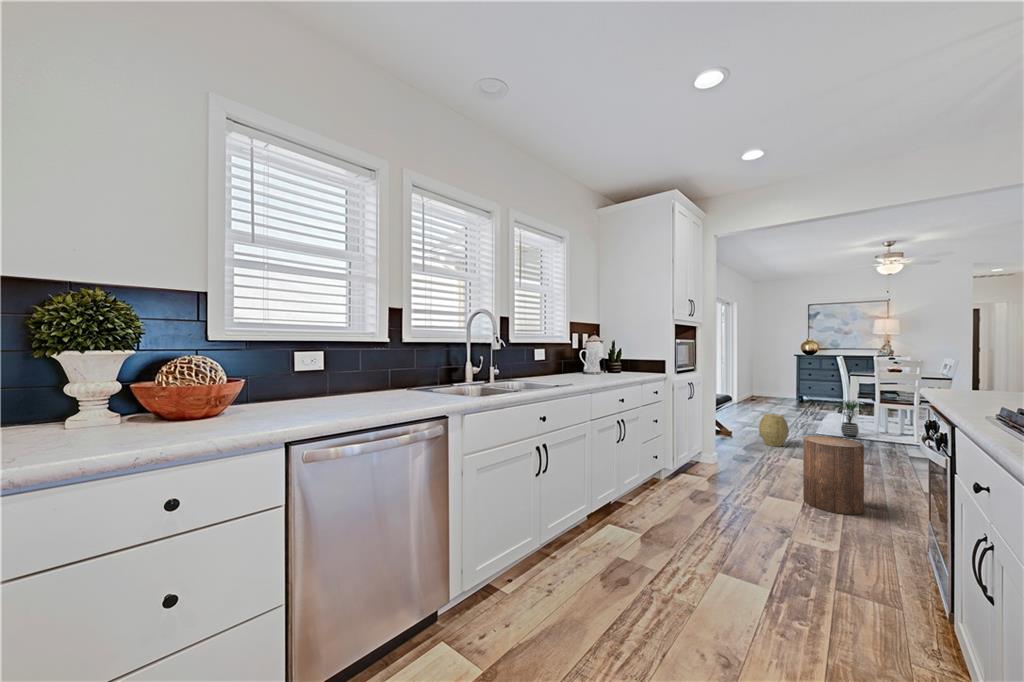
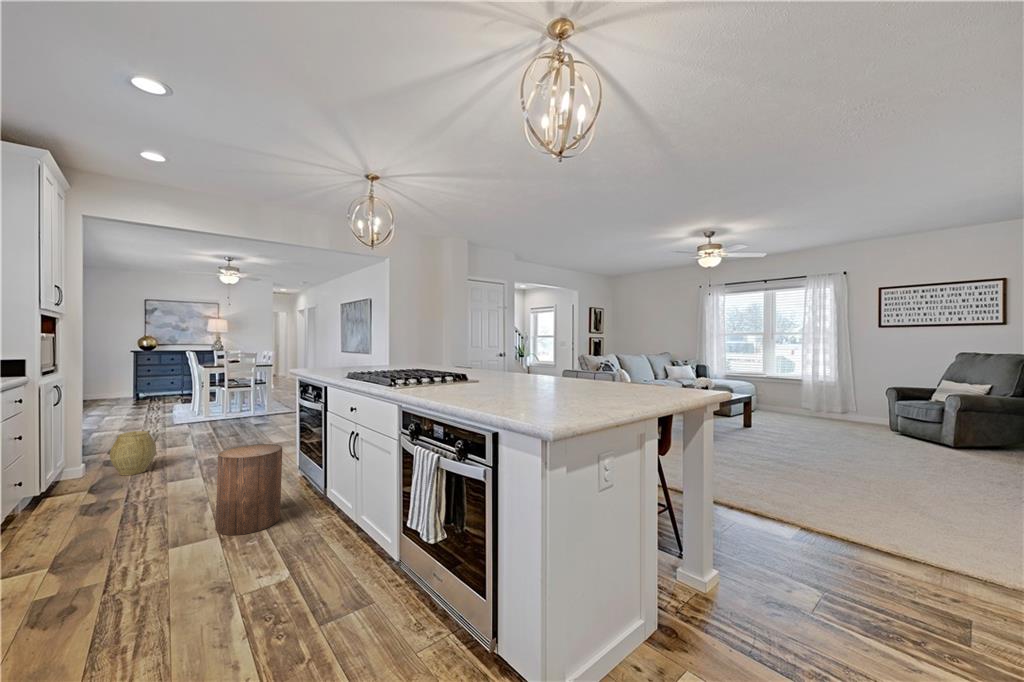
potted plant: present [834,400,862,437] -> none [196,399,231,439]

